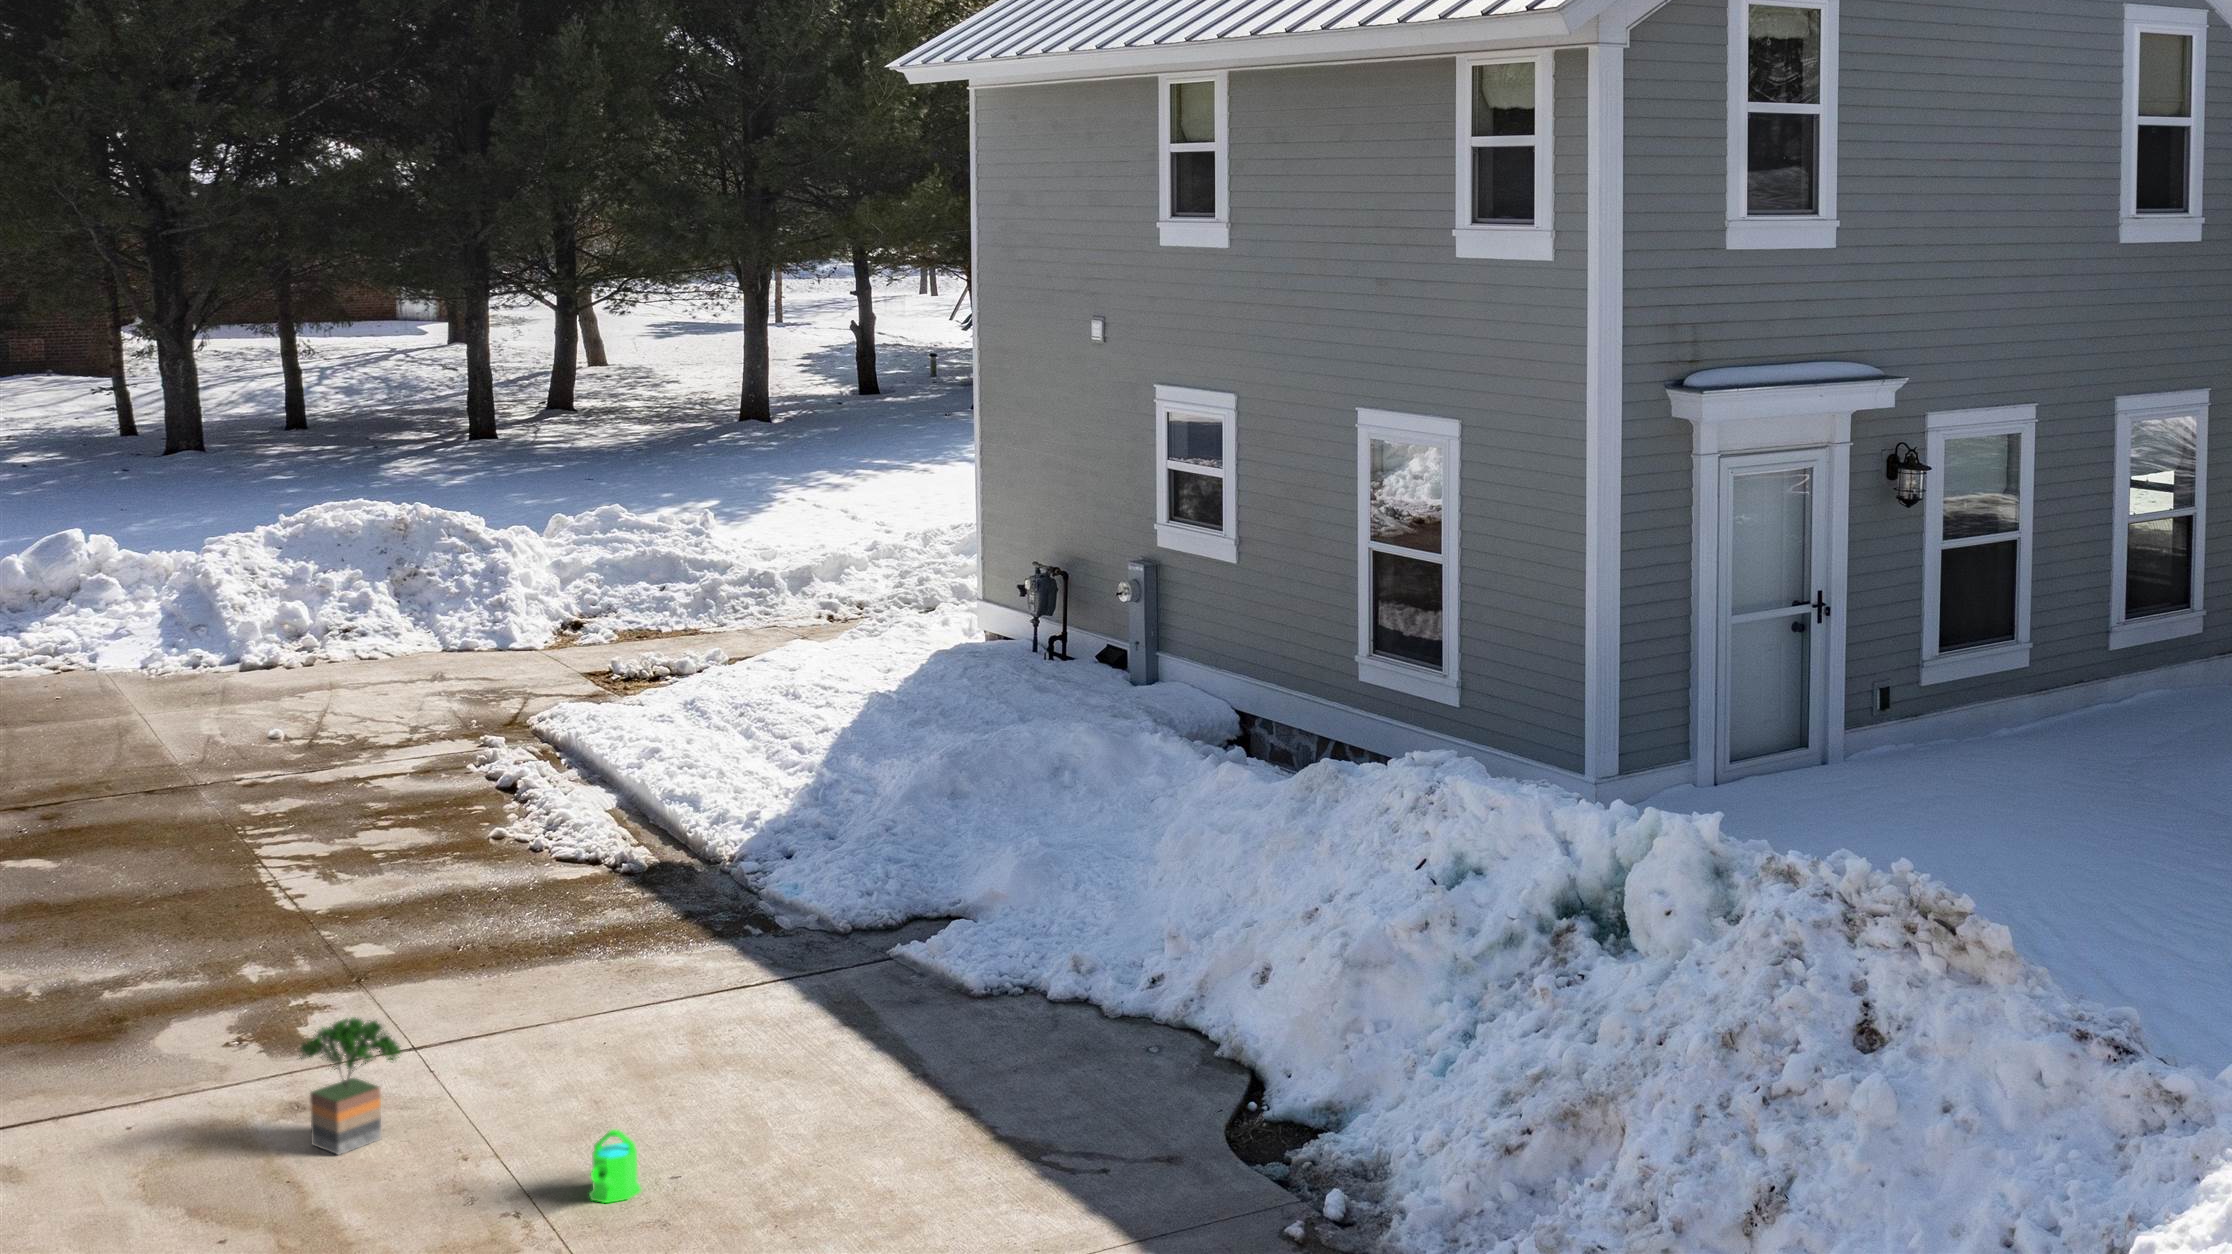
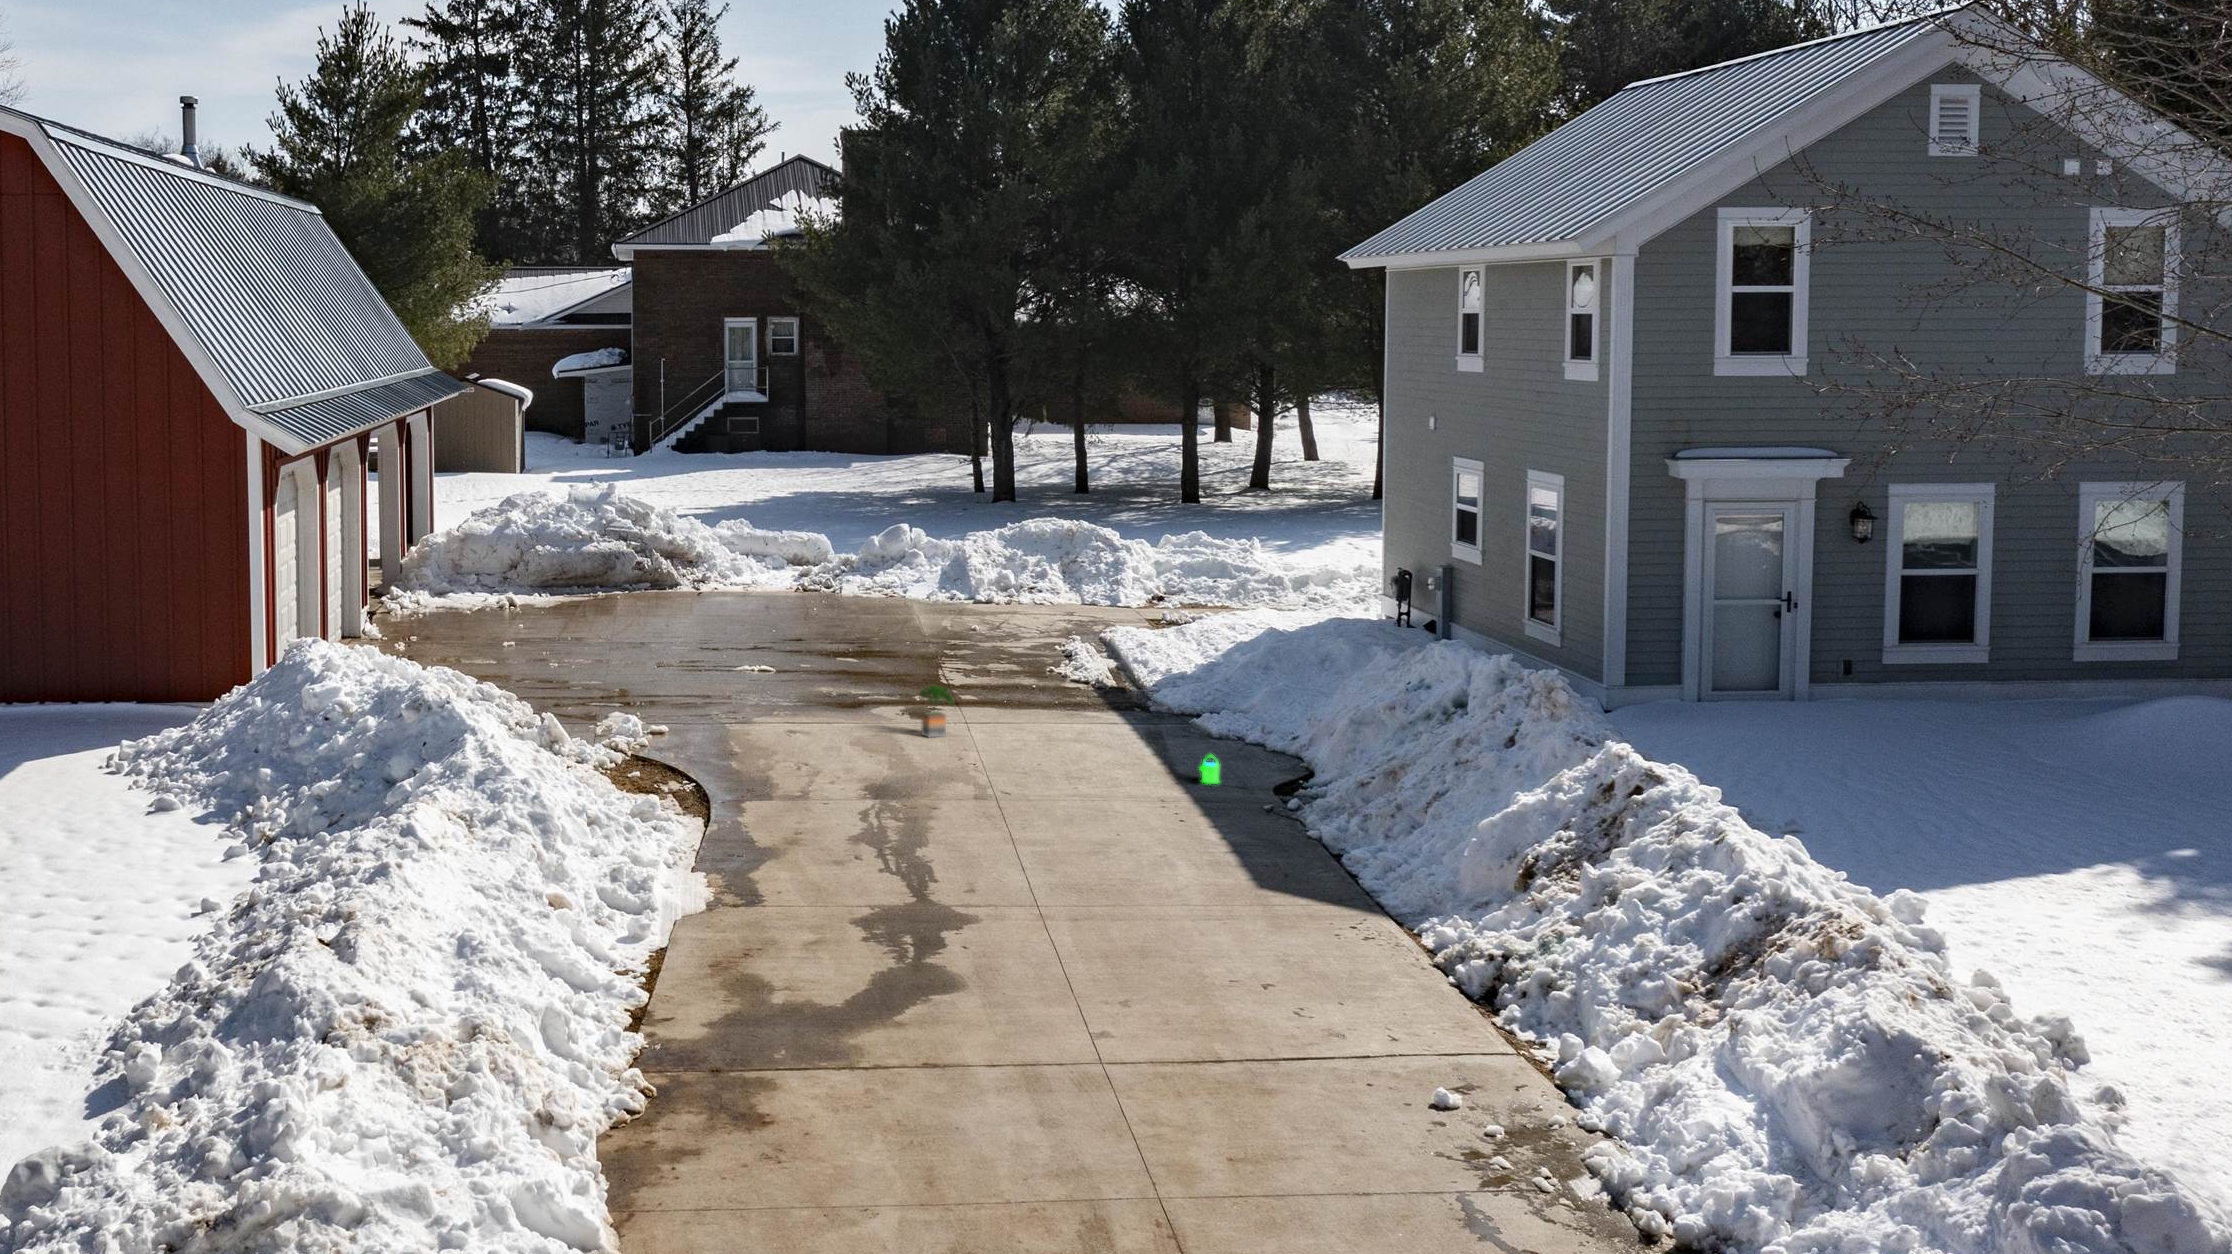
watering can: present [589,1130,641,1203] -> present [1200,755,1220,784]

